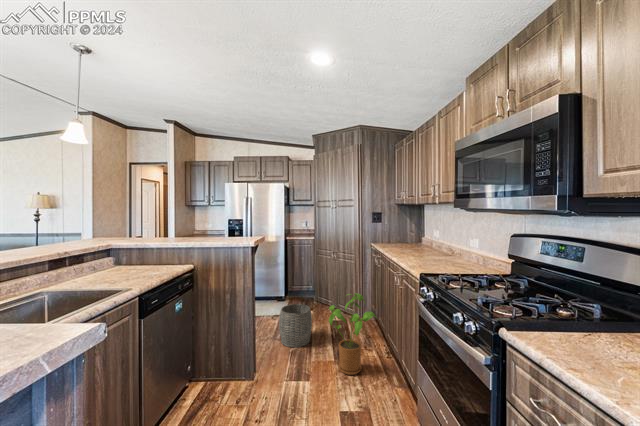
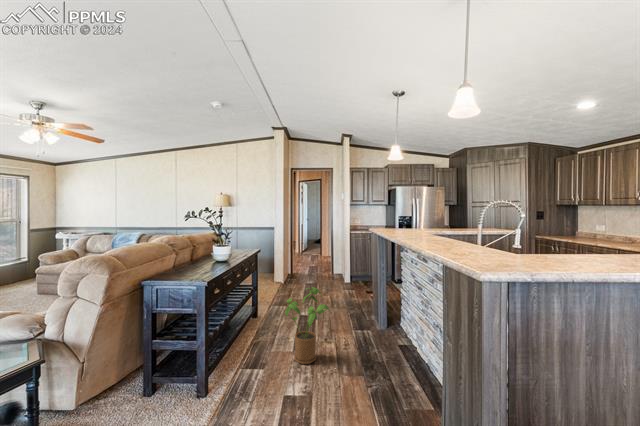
woven basket: present [279,304,312,348] -> none [246,298,278,339]

